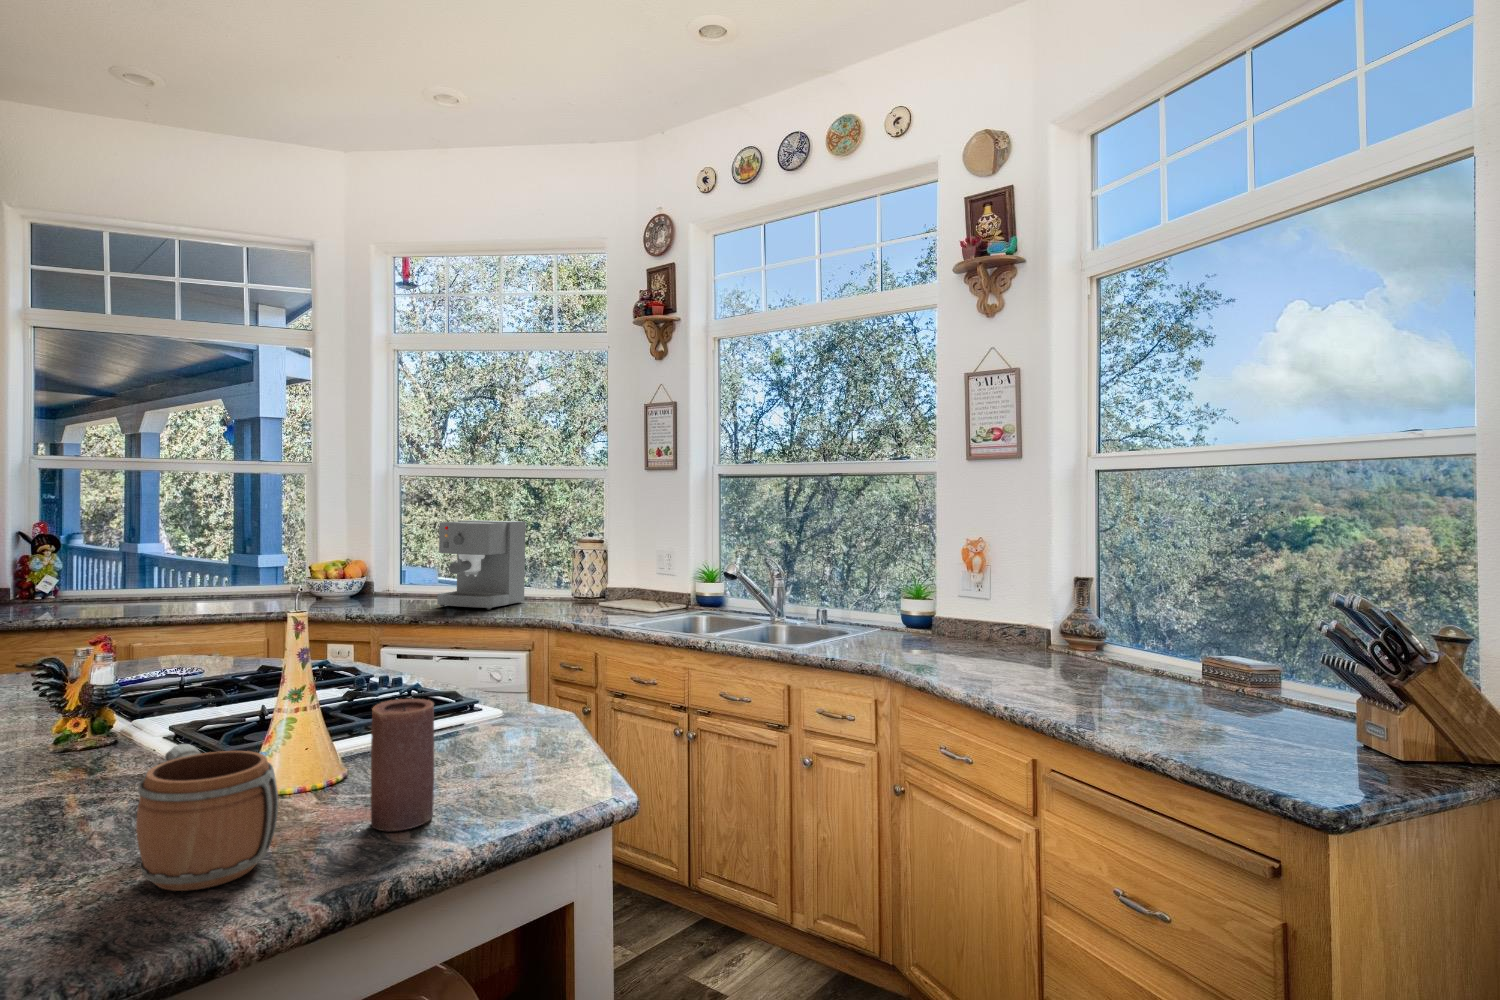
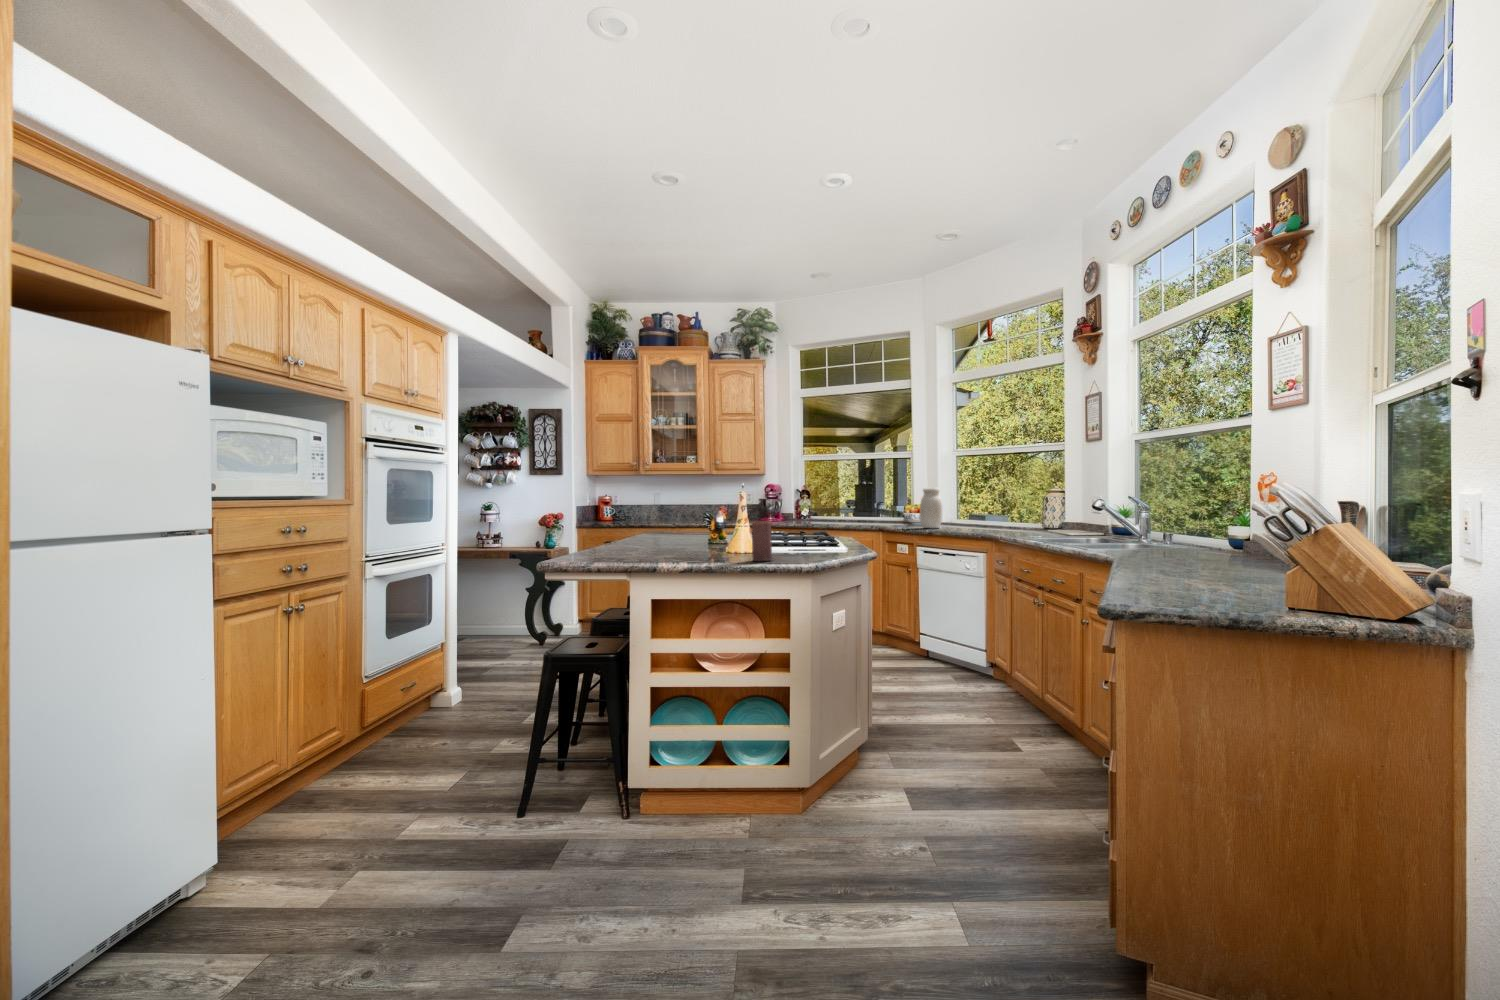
coffee maker: present [437,520,526,610] -> none [952,479,1007,531]
jar: none [364,533,408,608] -> present [920,488,943,528]
mug: present [136,744,278,891] -> none [691,528,724,562]

